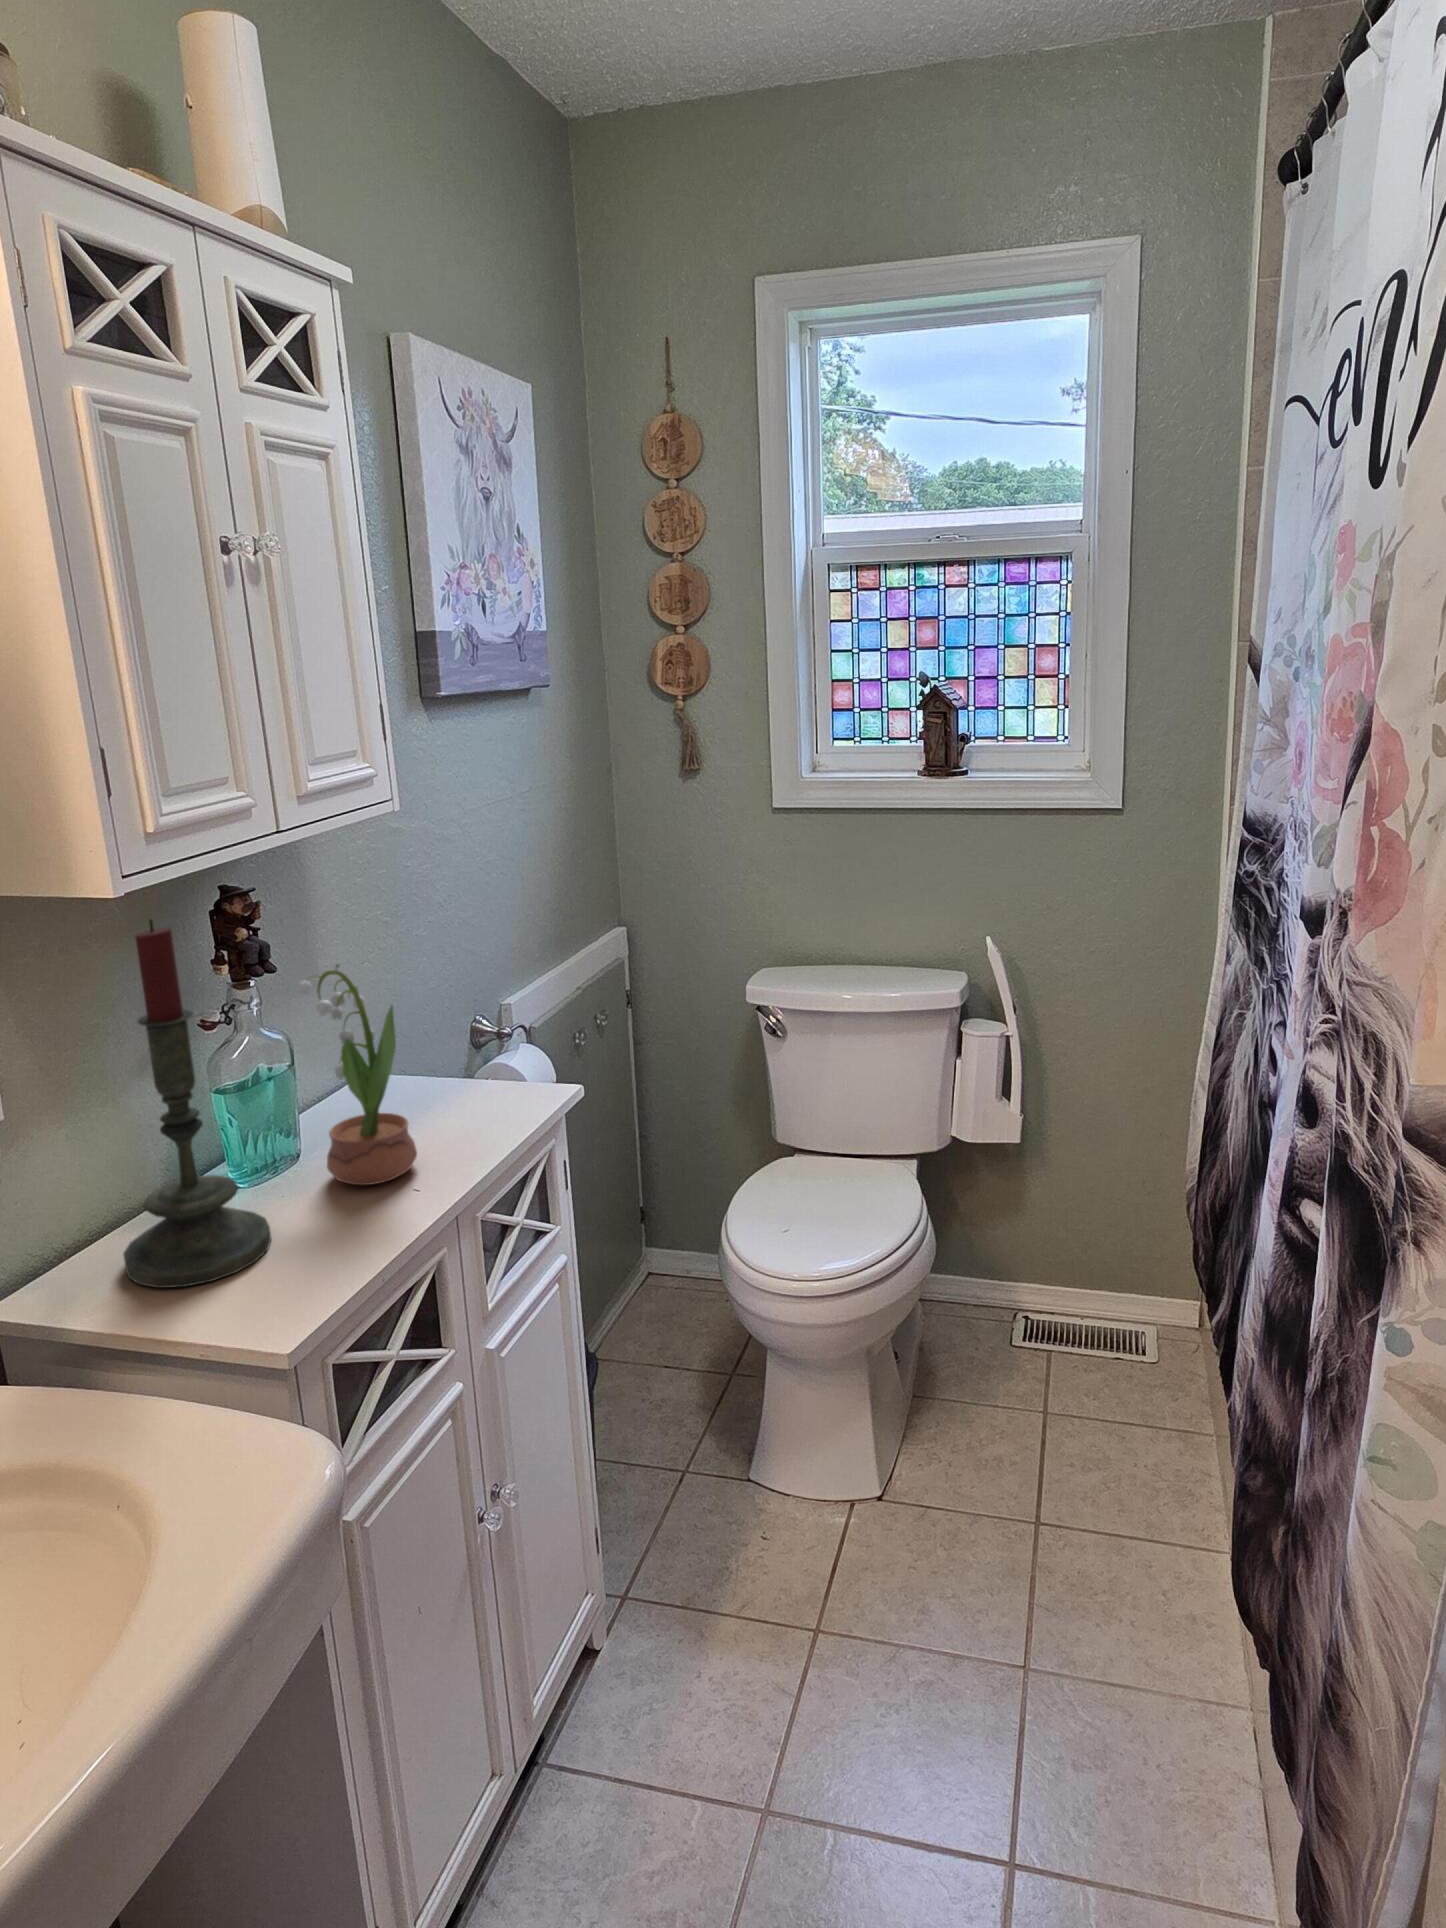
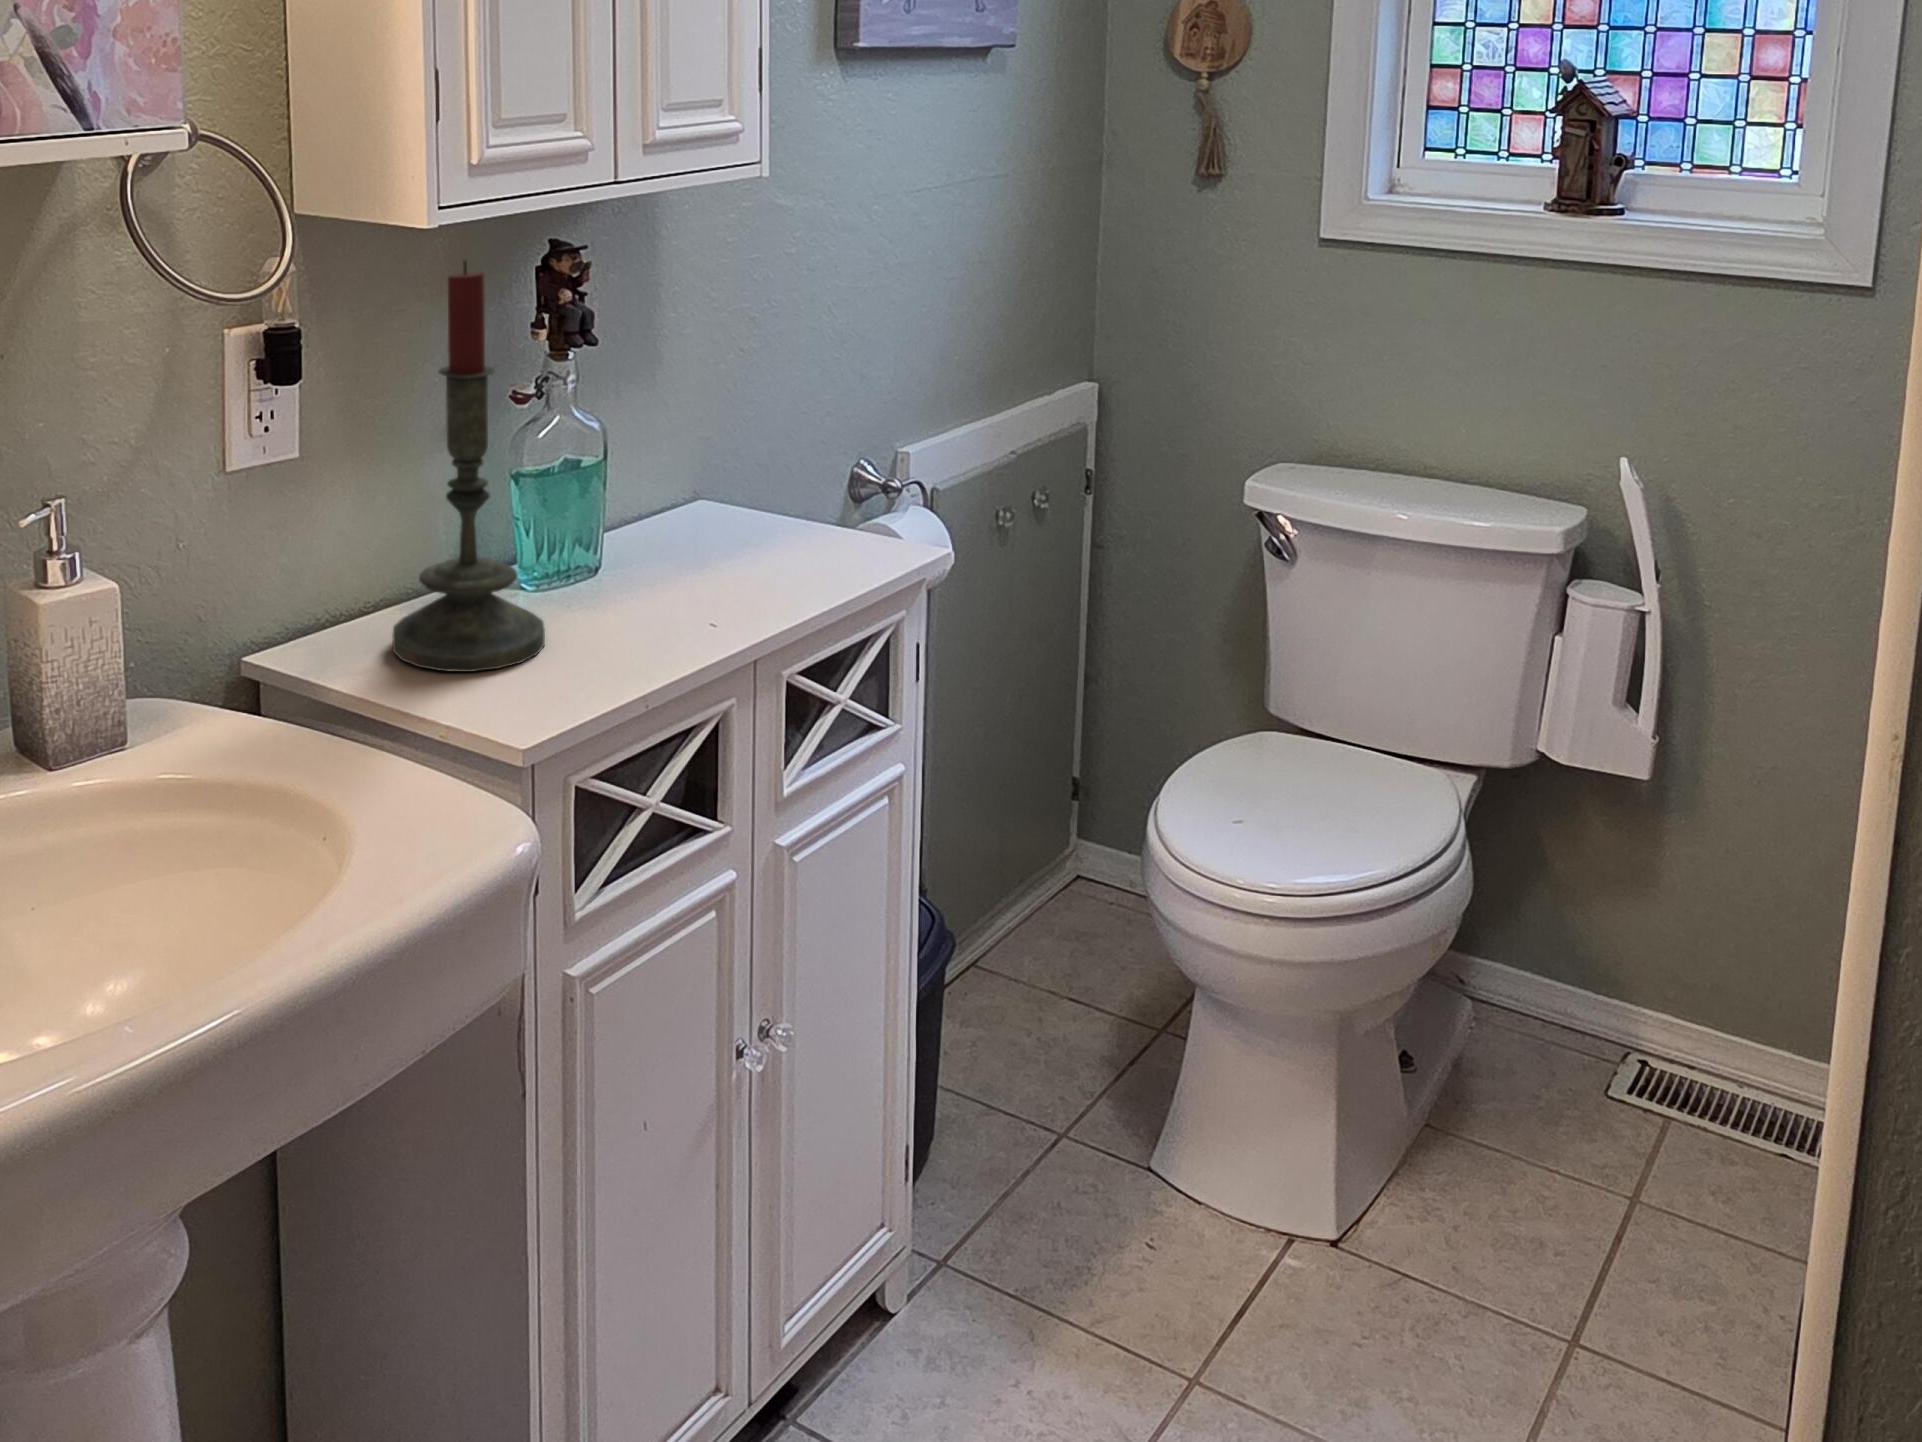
potted flower: present [298,964,417,1185] -> none [617,344,726,611]

